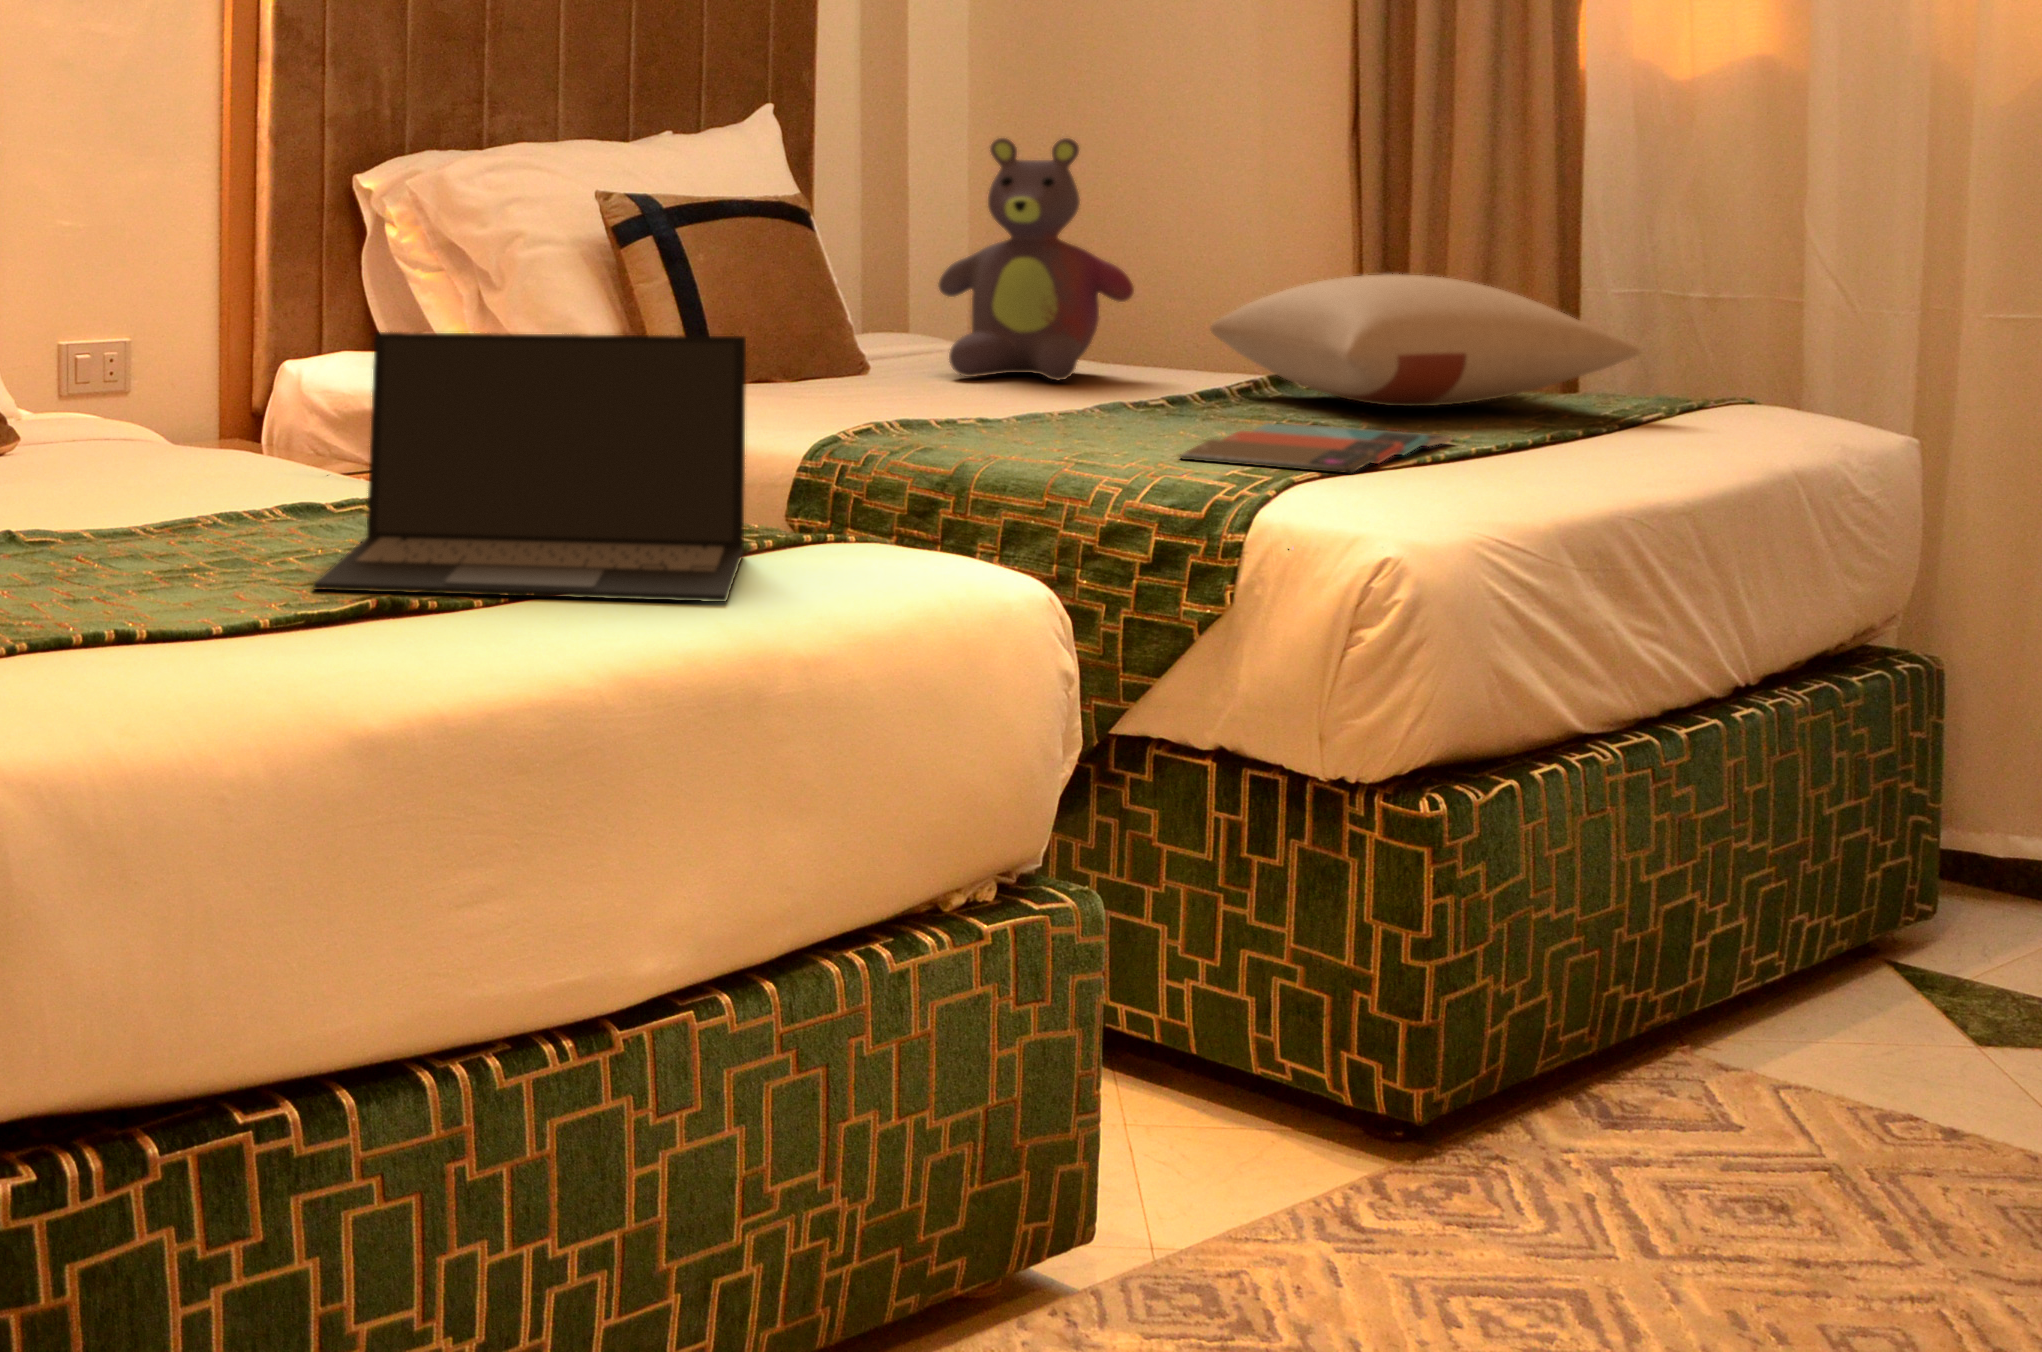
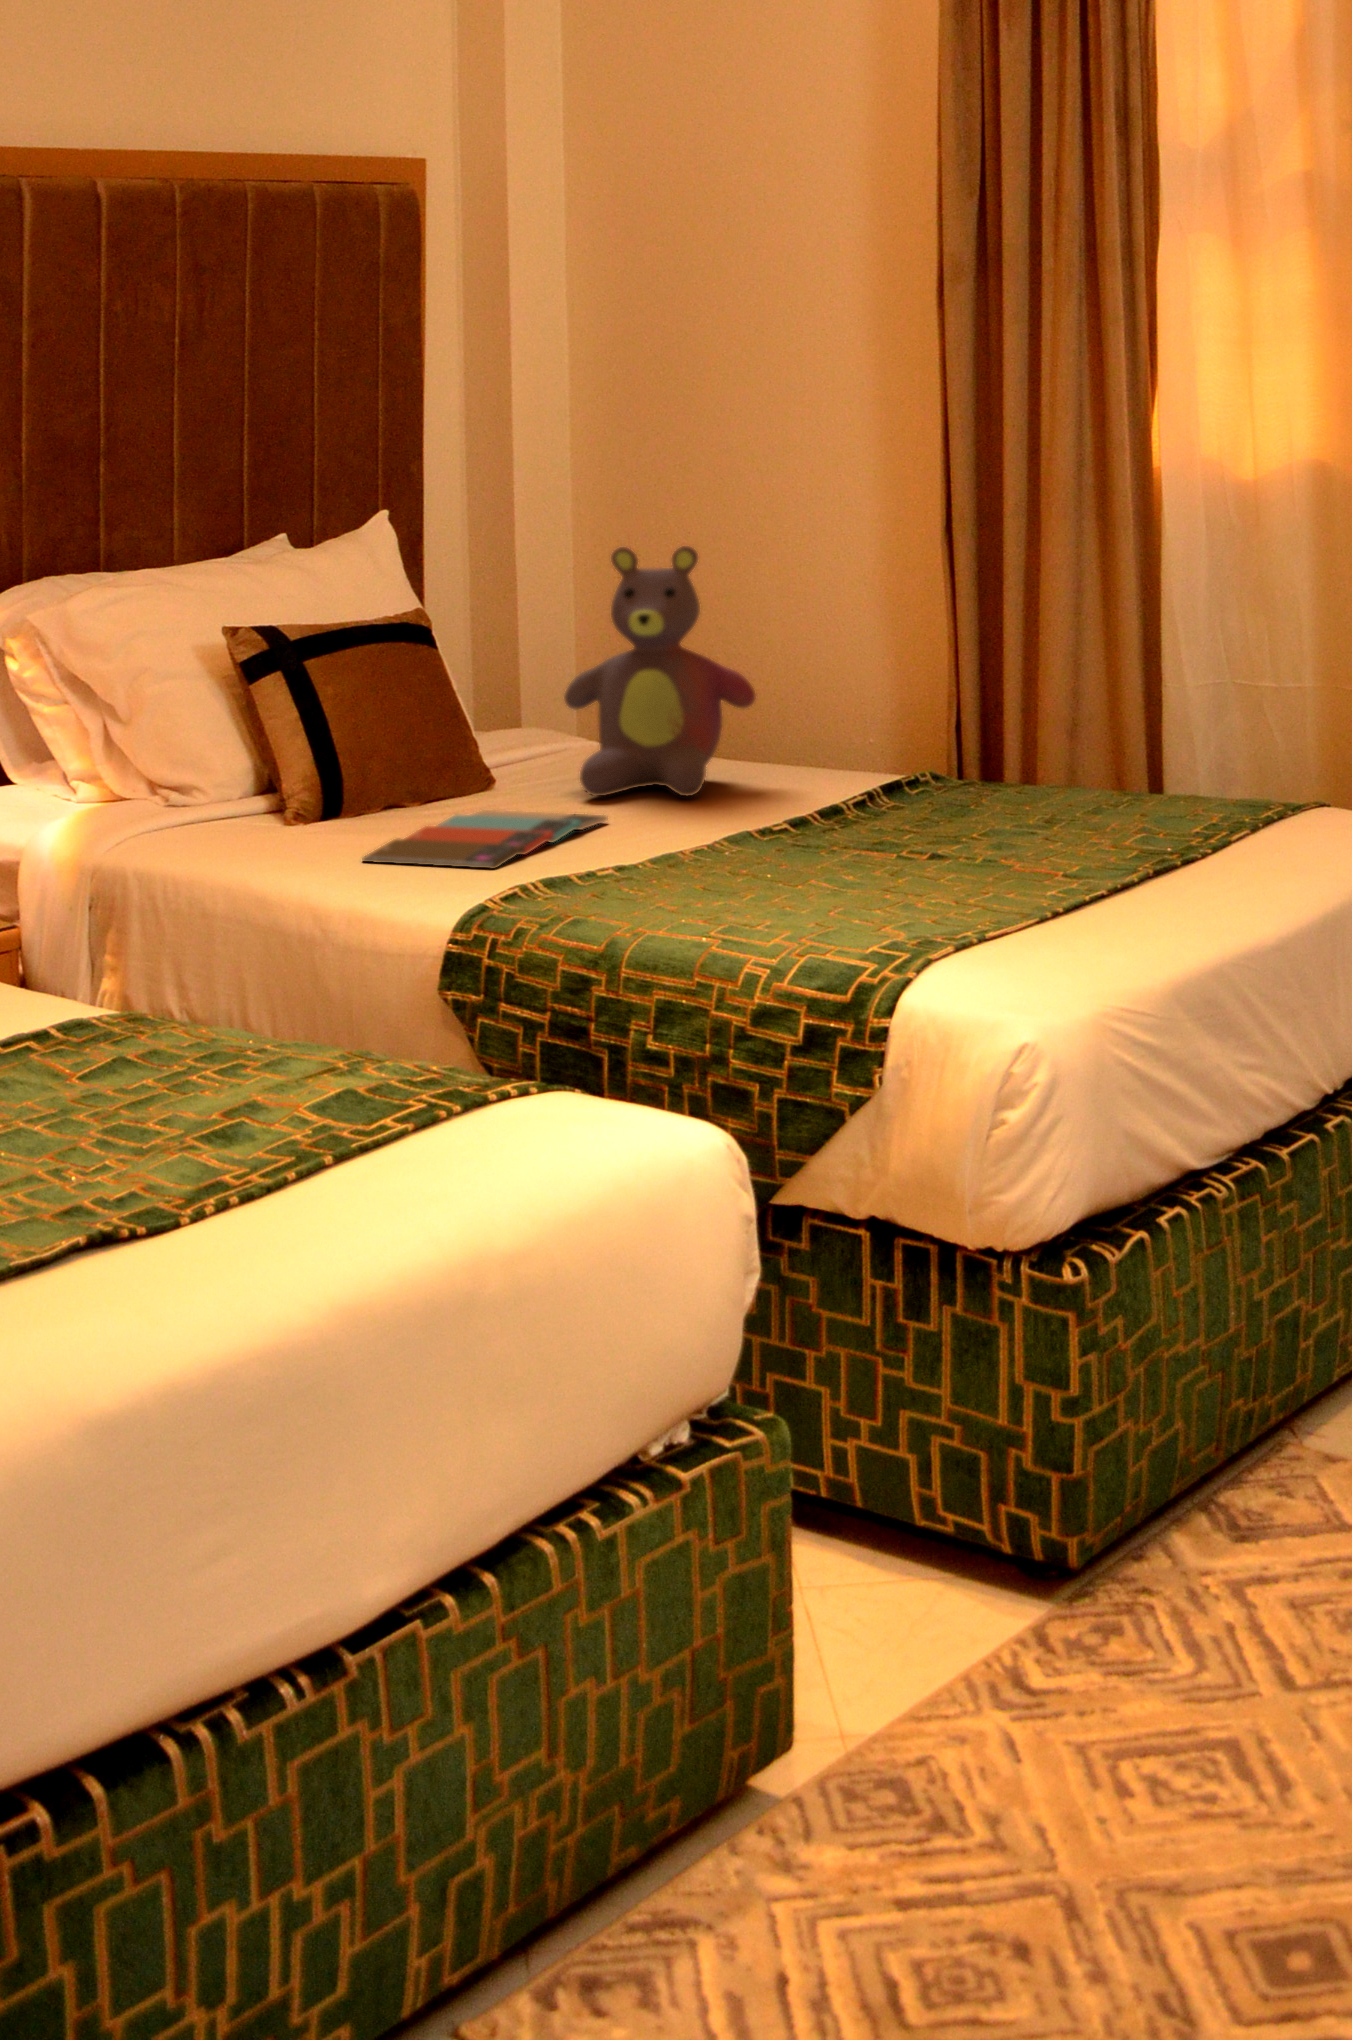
pillow: present [1210,274,1641,406] -> none [832,681,1225,814]
laptop: present [313,332,746,602] -> none [6,881,432,1207]
smartphone: present [1180,423,1452,473] -> present [363,810,607,869]

